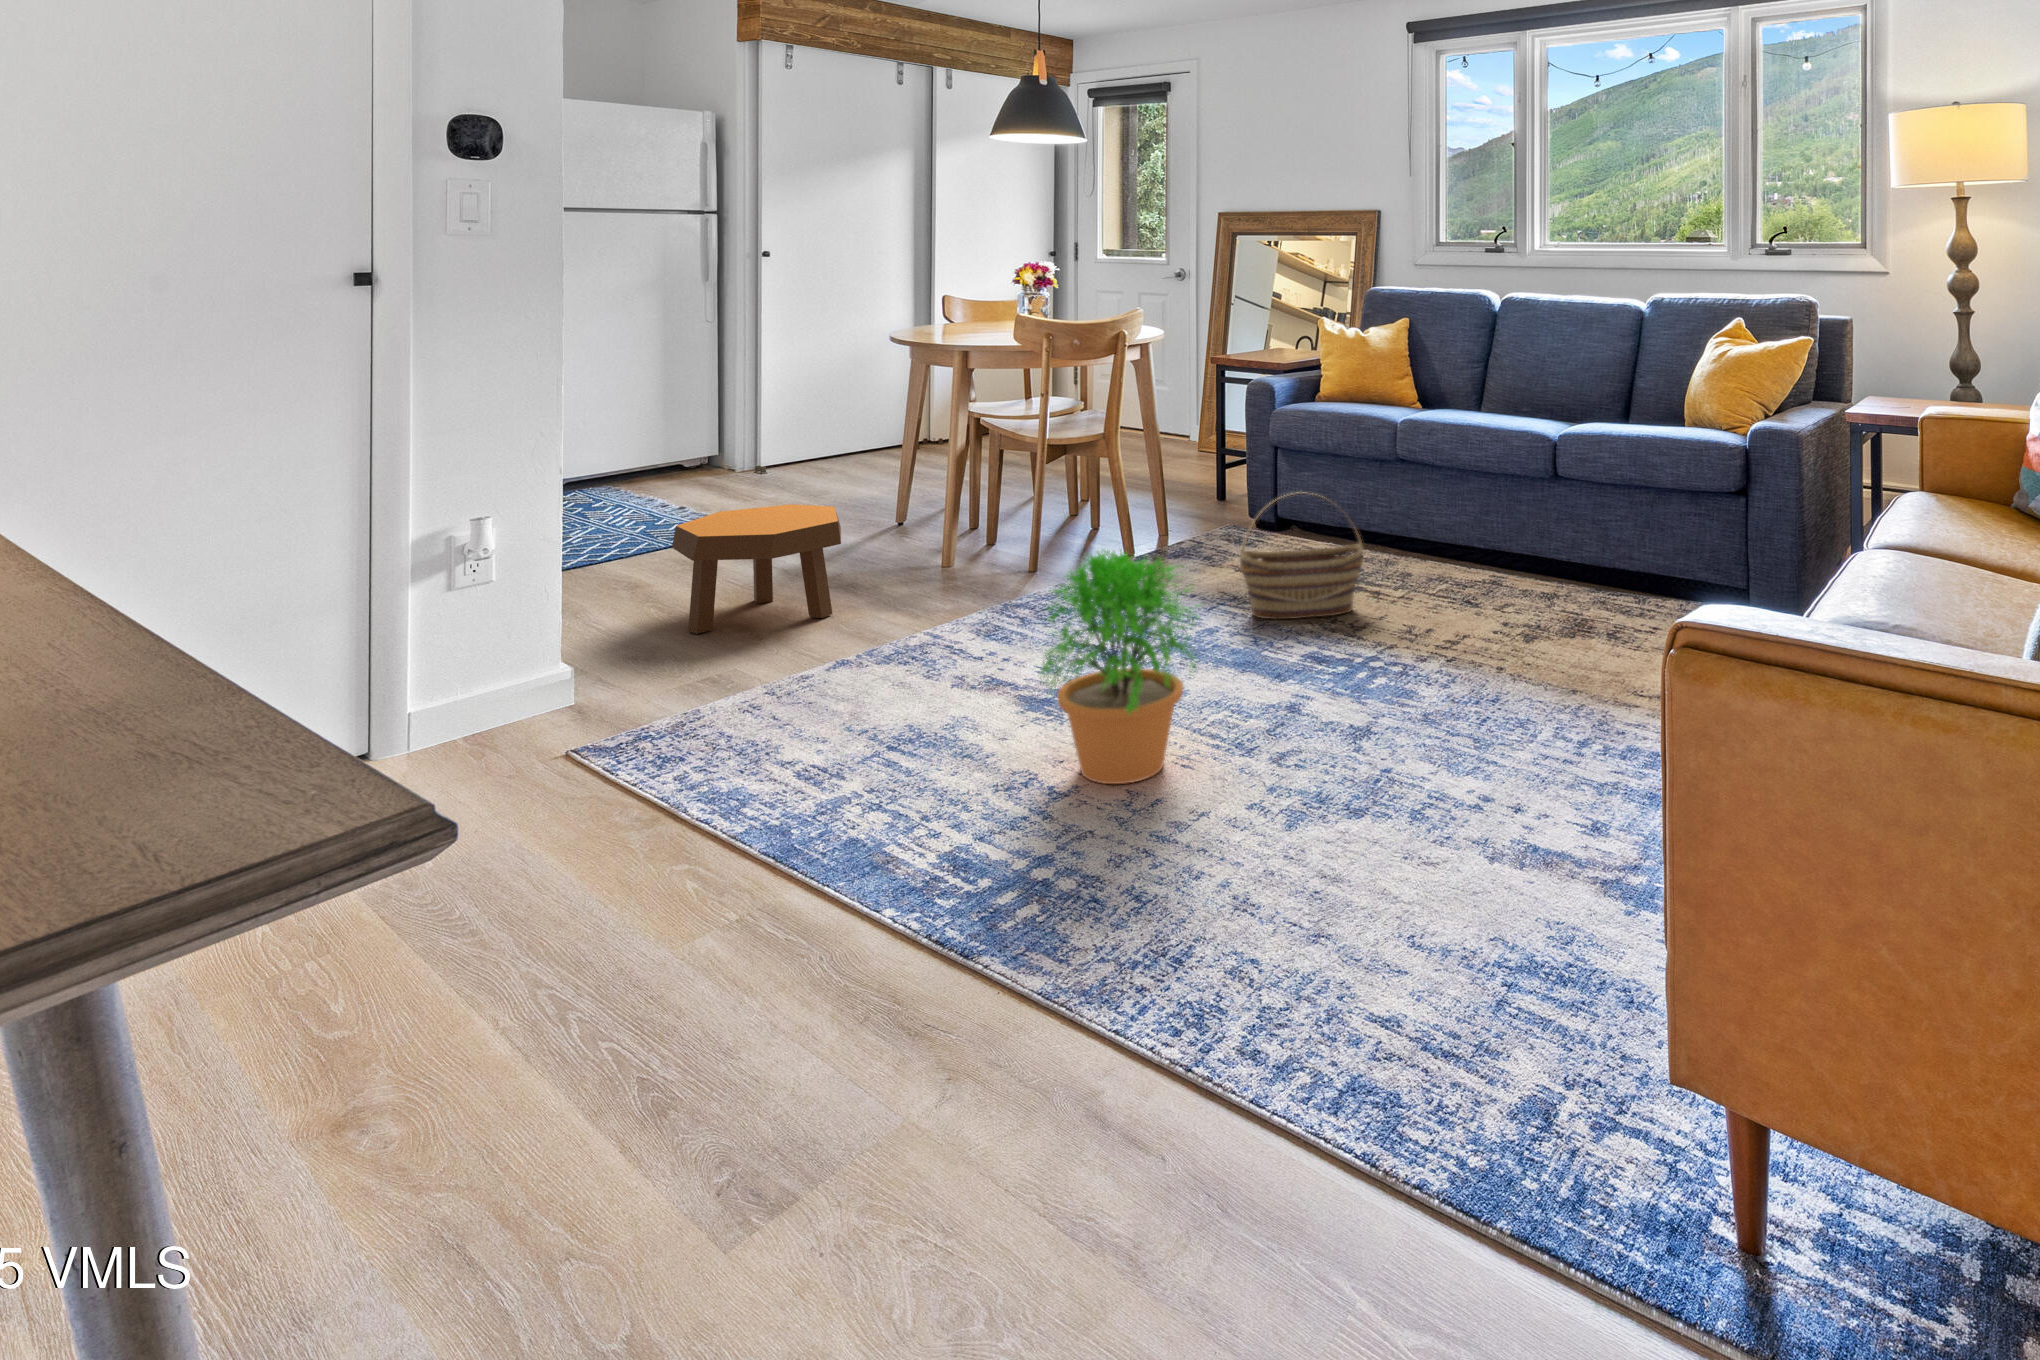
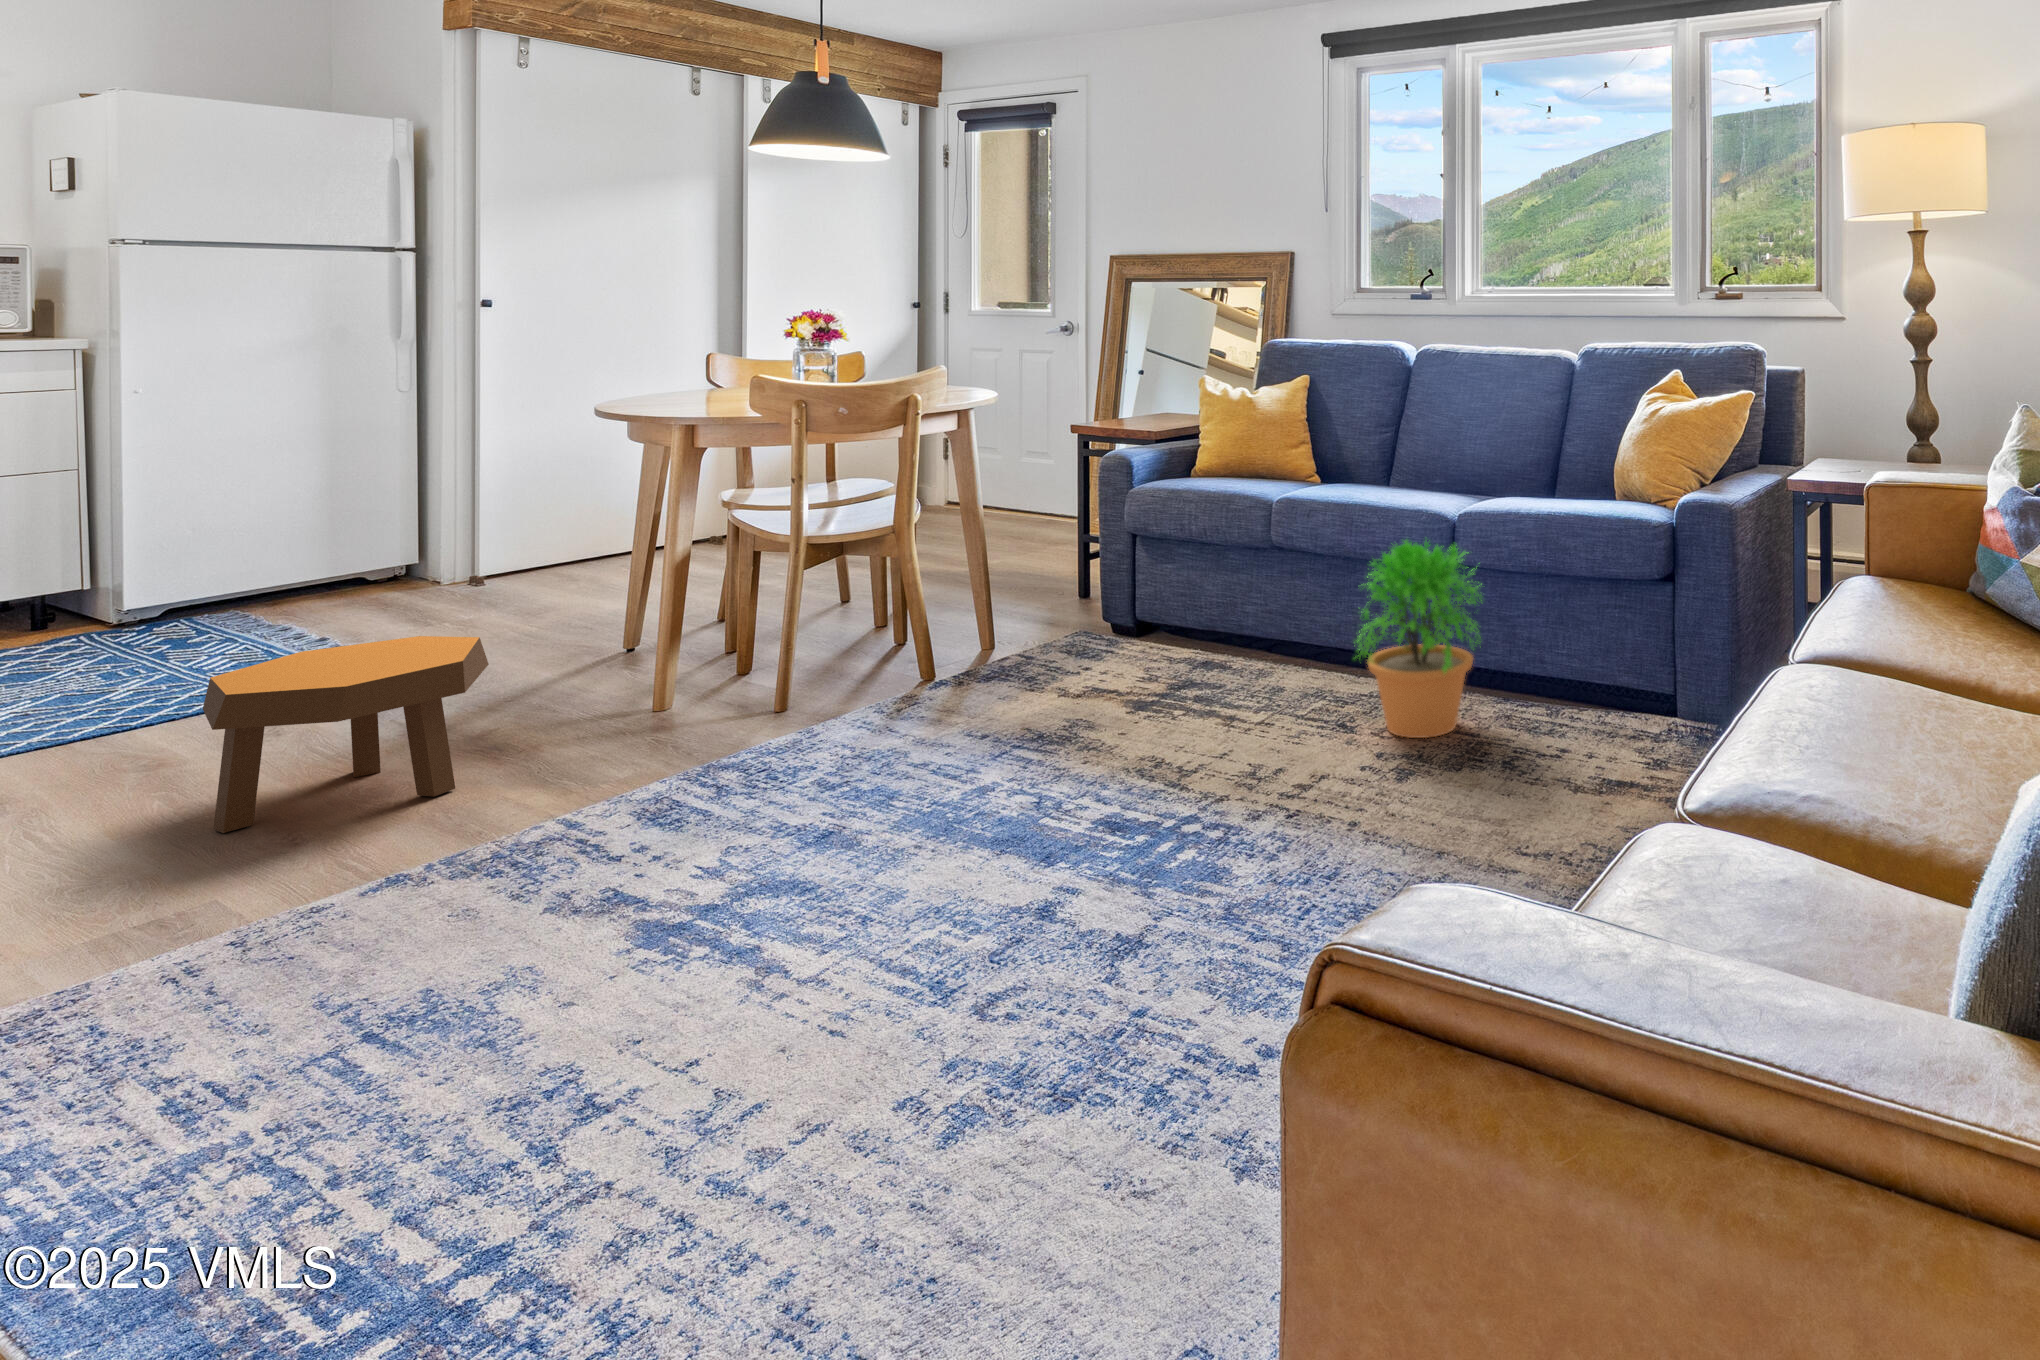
basket: present [1240,492,1363,619] -> none [1033,598,1200,766]
potted plant: present [1041,549,1199,784] -> present [1357,541,1482,738]

